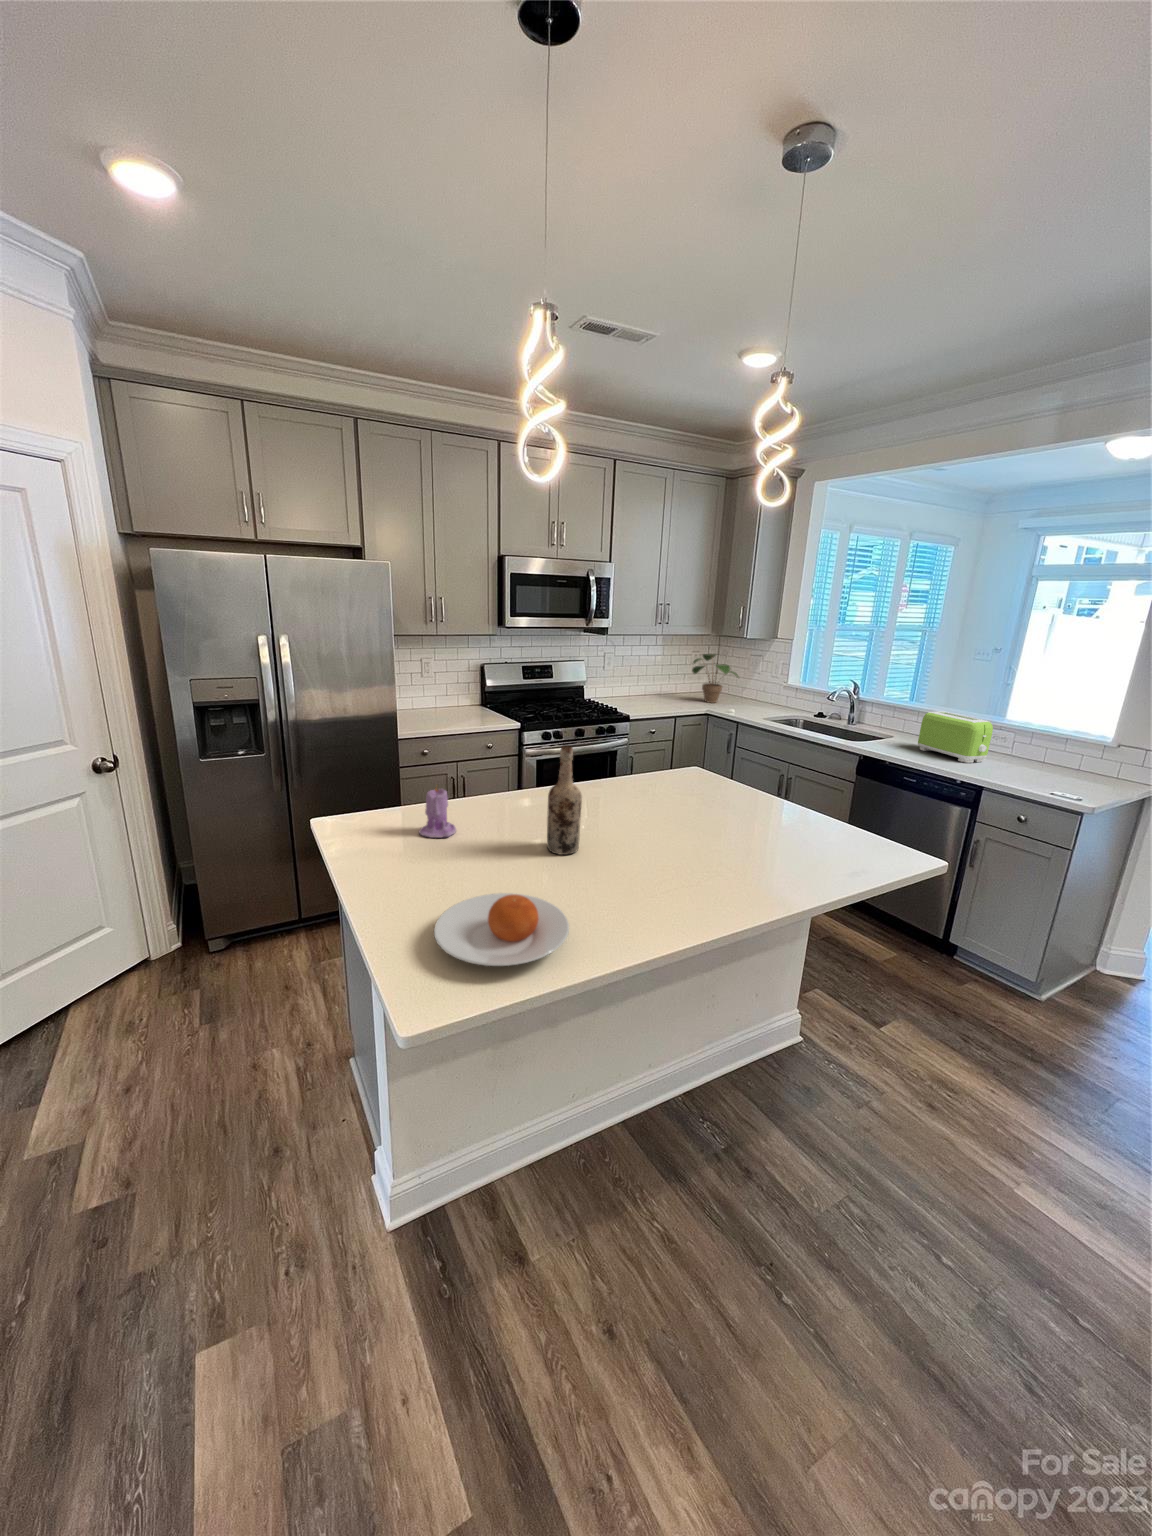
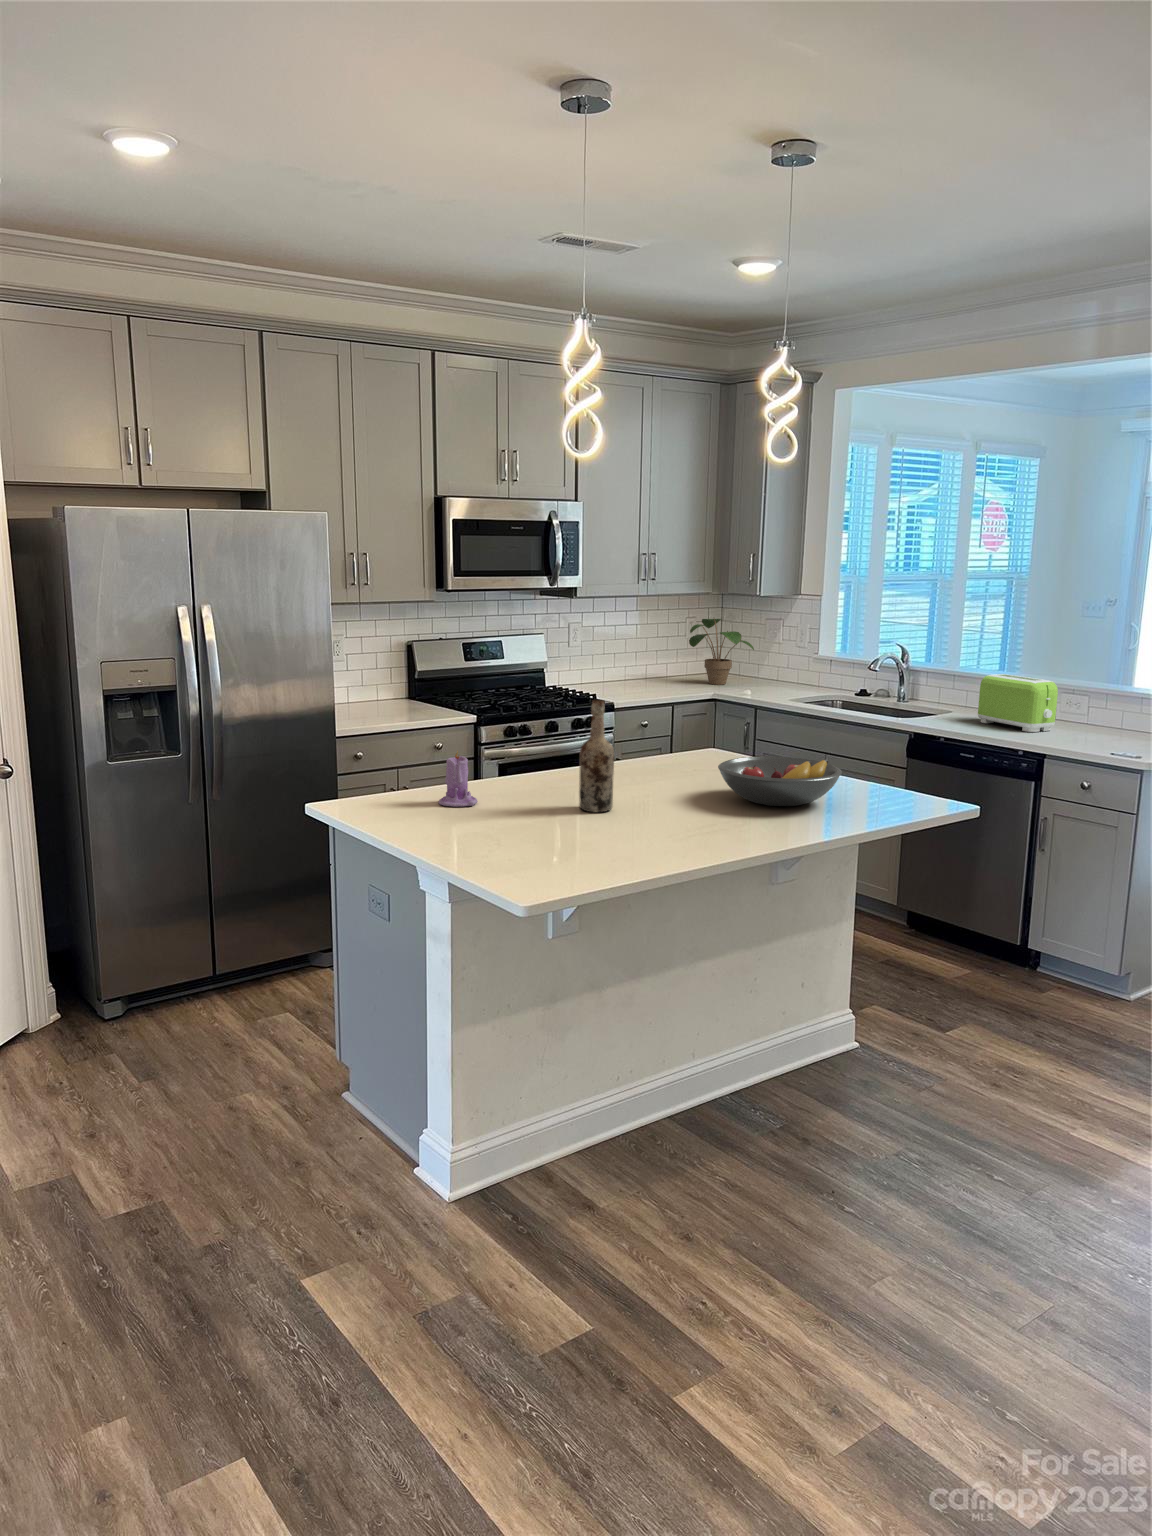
fruit bowl: none [687,798,810,857] -> present [718,756,842,806]
plate: present [434,893,569,966] -> none [514,820,634,866]

